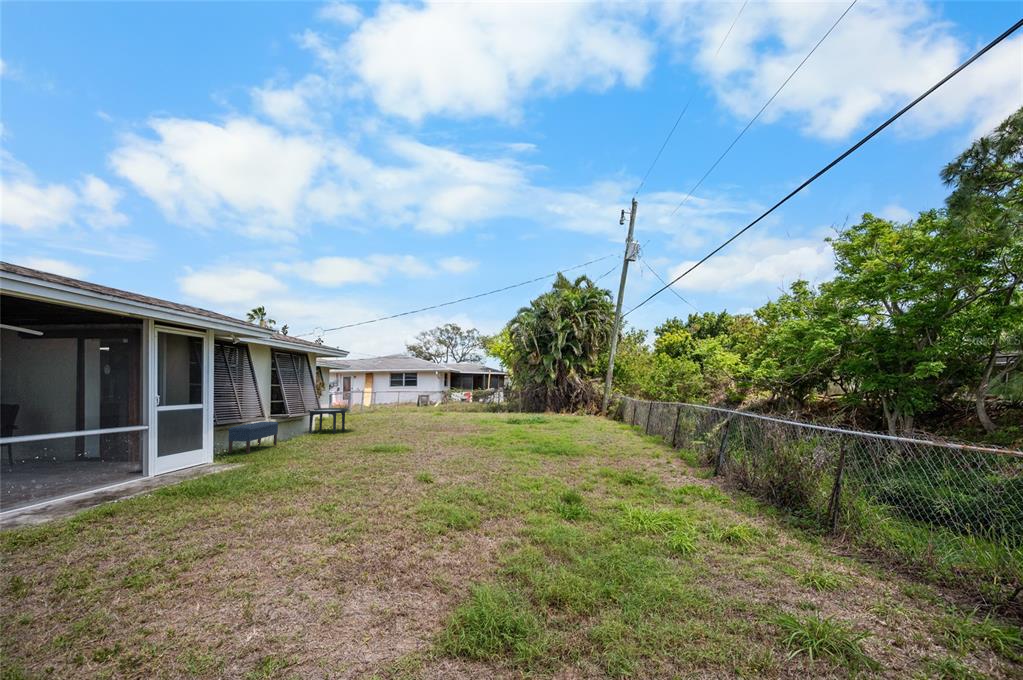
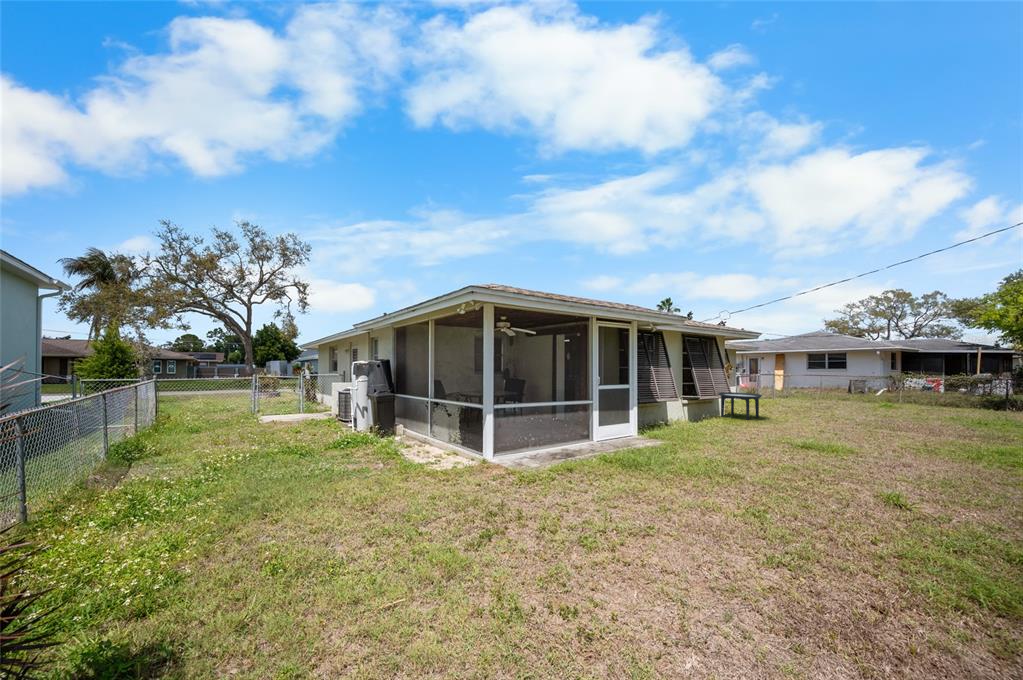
bench: present [228,422,279,454] -> none [650,402,693,431]

